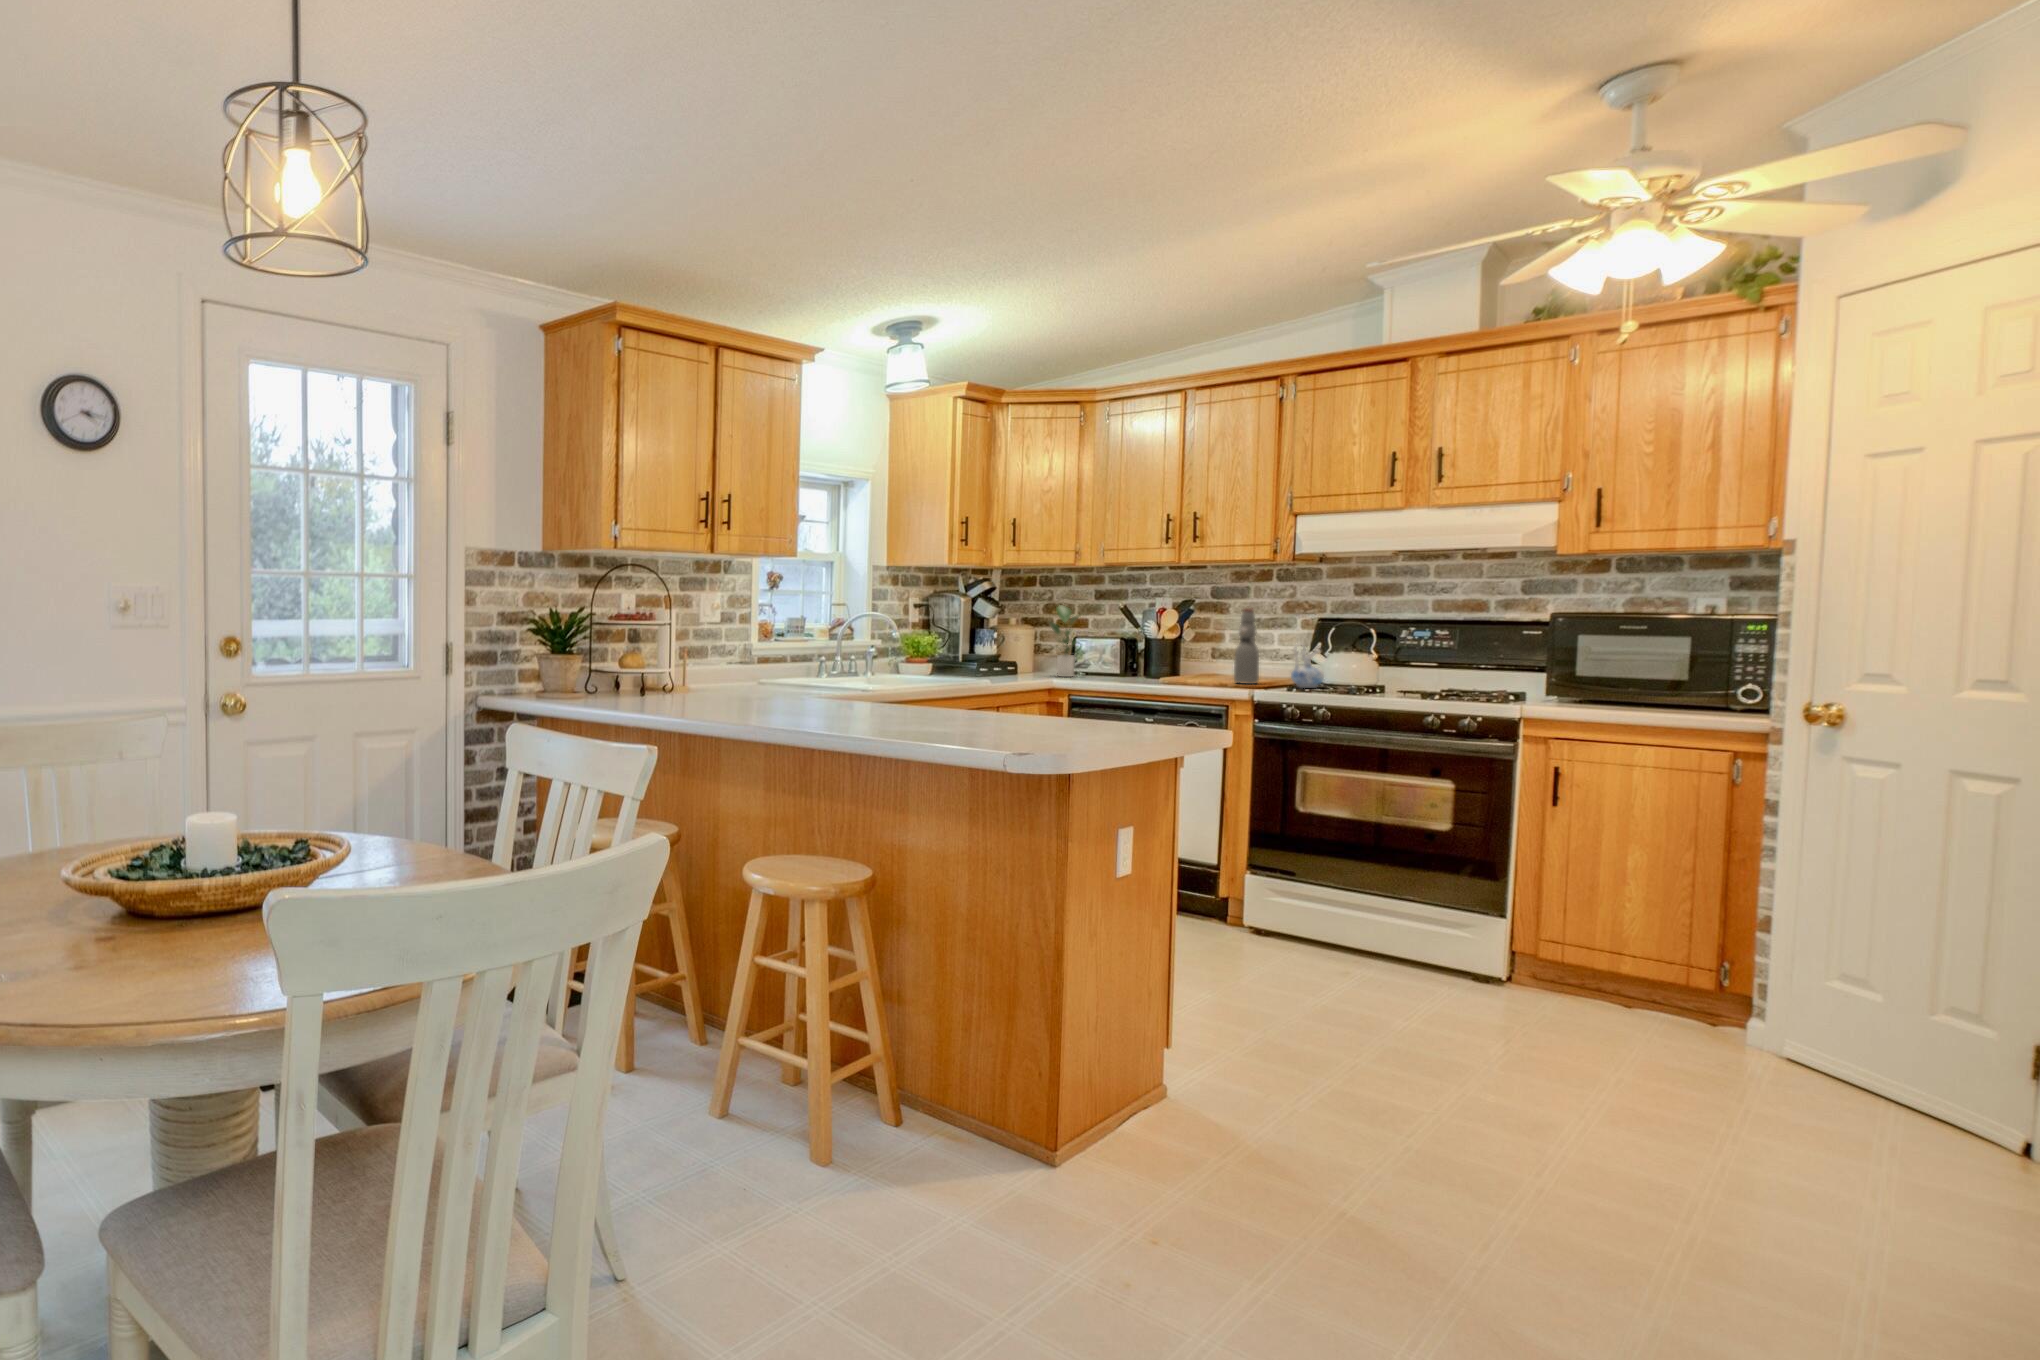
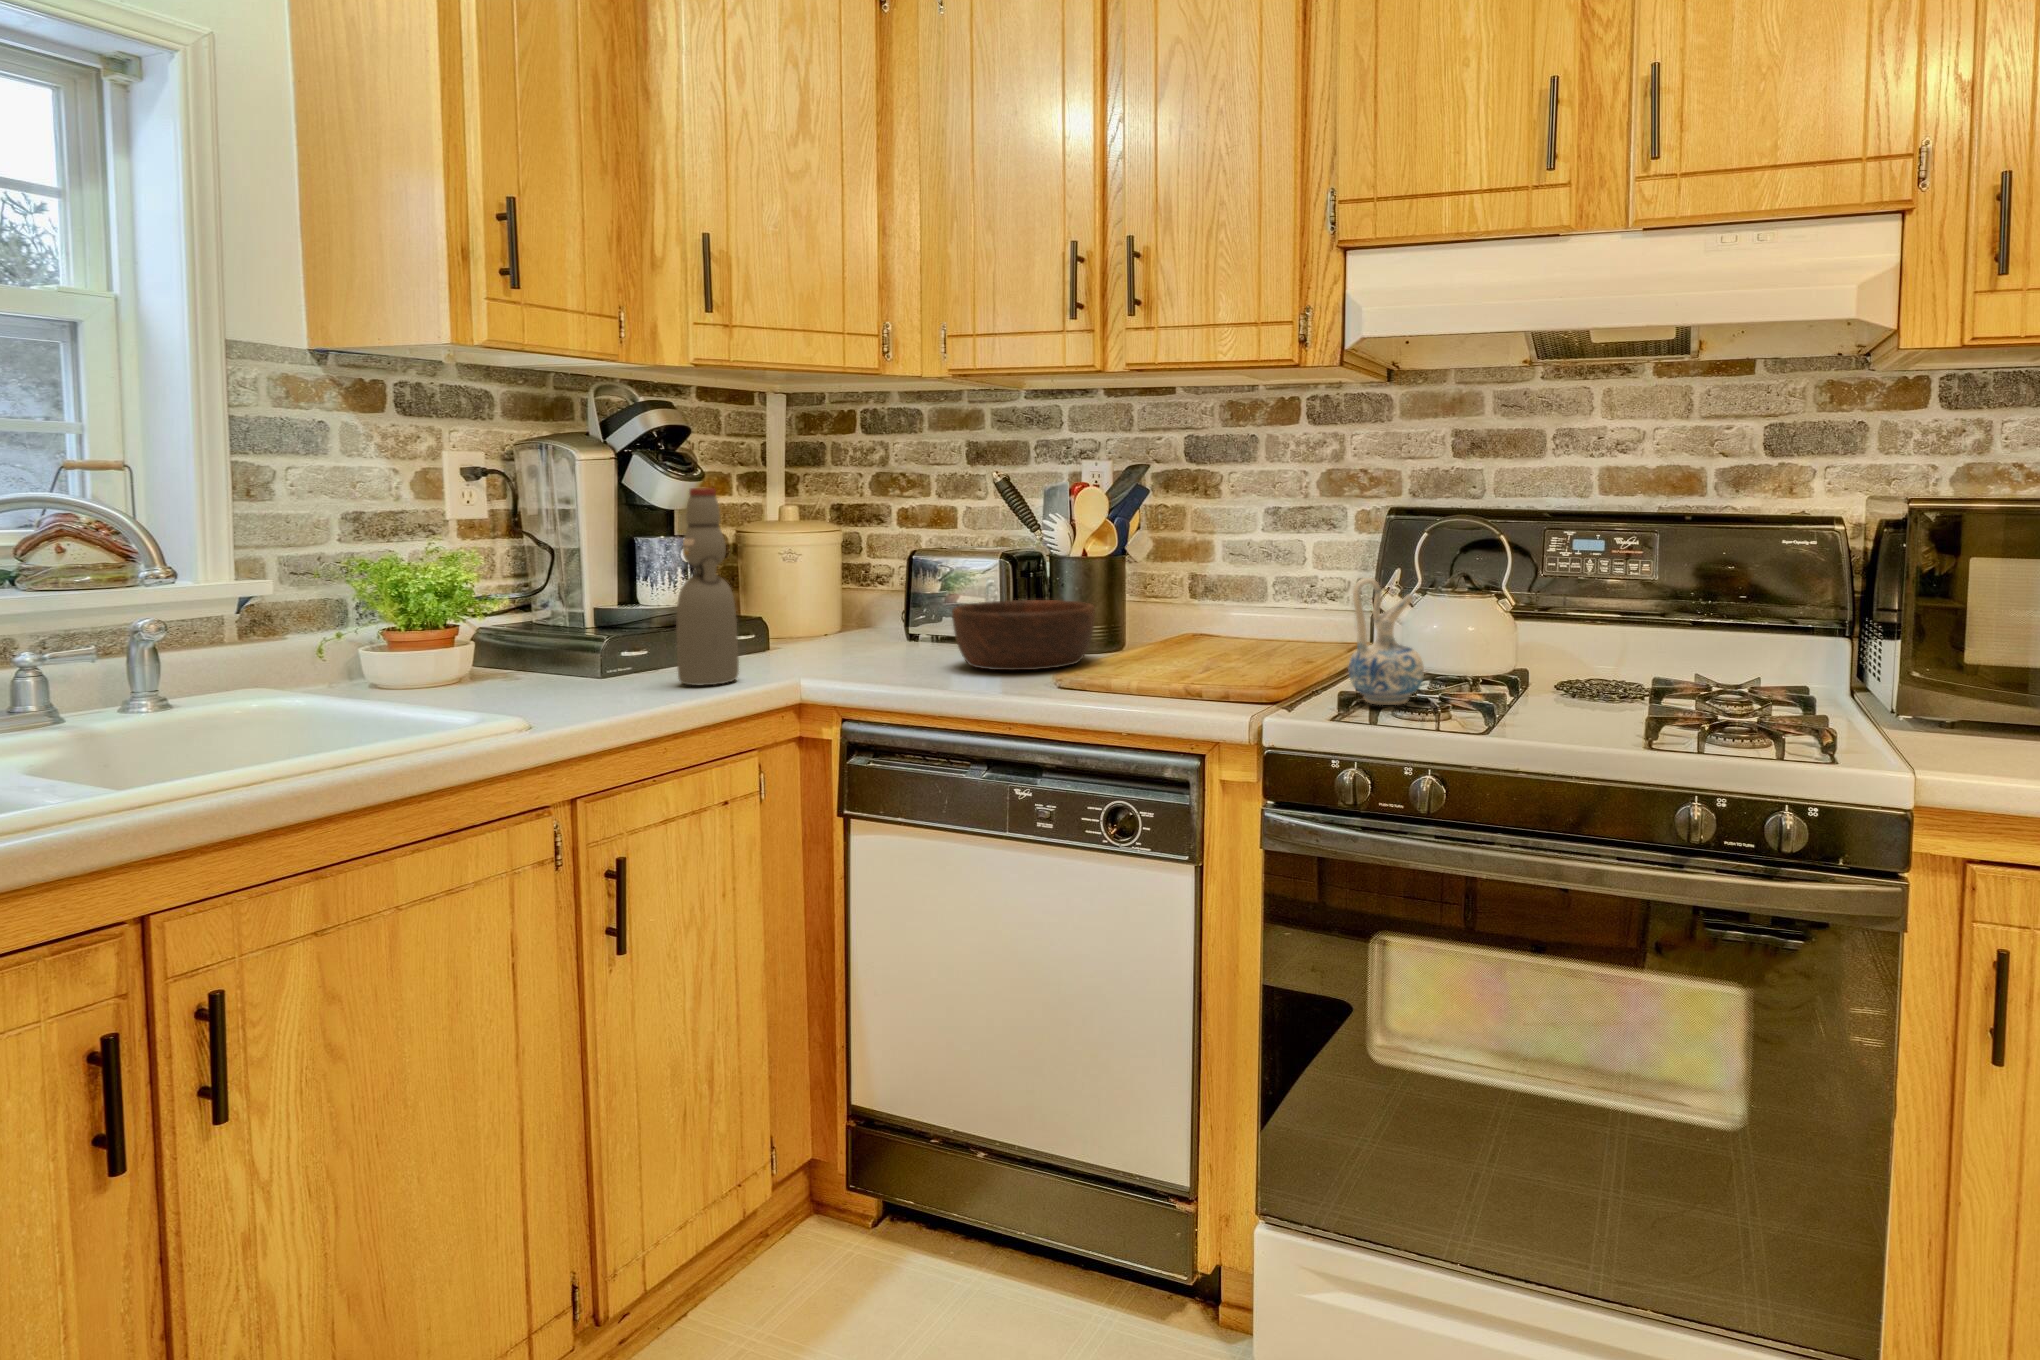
potted plant: present [1050,605,1080,677] -> none [803,471,903,660]
bottle: present [1234,608,1259,684] -> present [676,488,739,685]
wooden bowl: none [1111,656,1173,679] -> present [952,600,1095,670]

